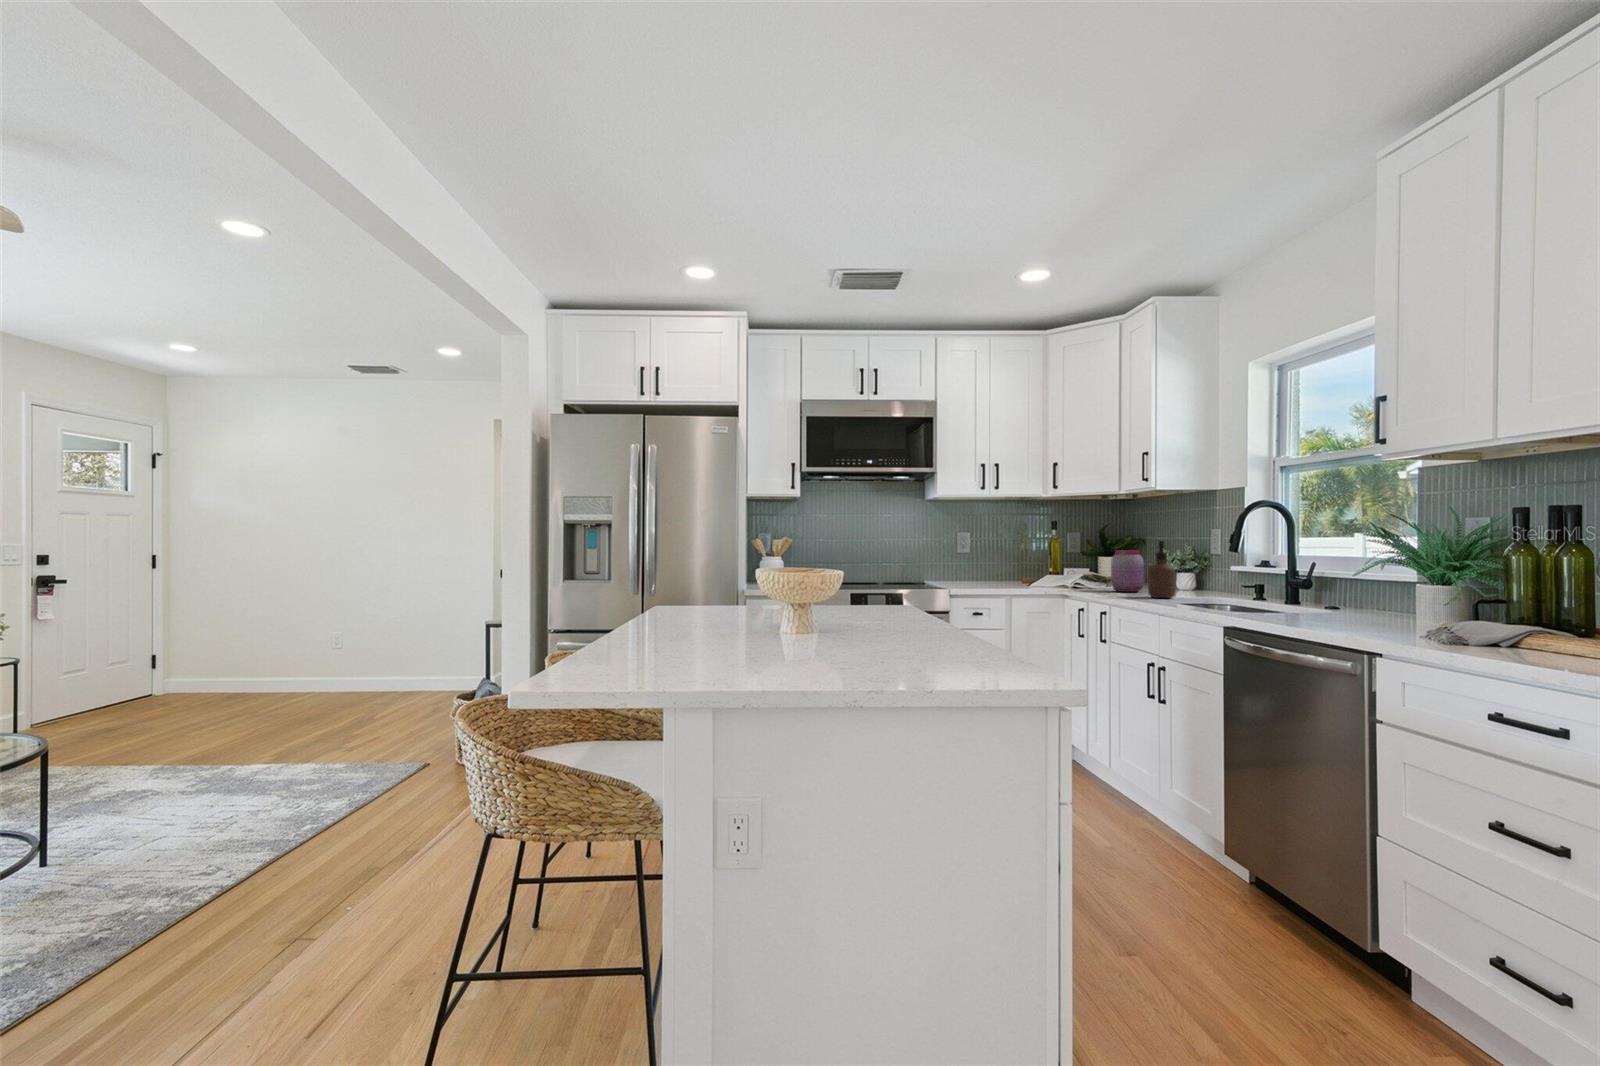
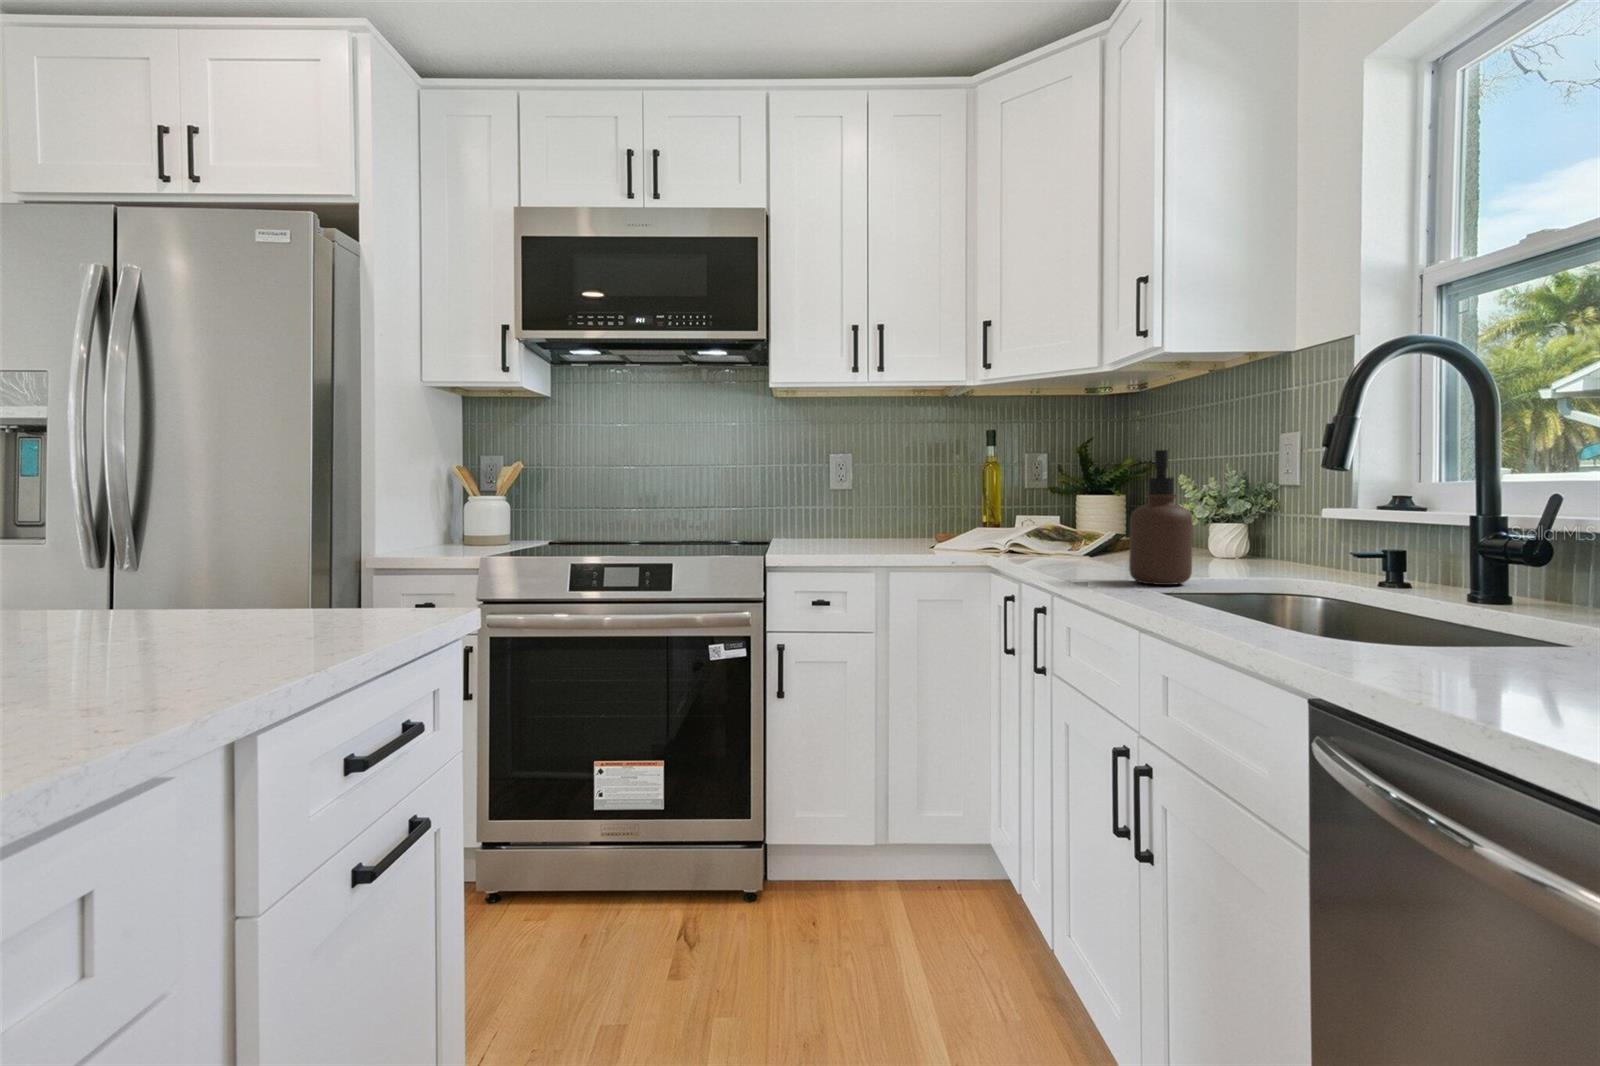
jar: present [1111,550,1144,592] -> none [1066,477,1135,566]

